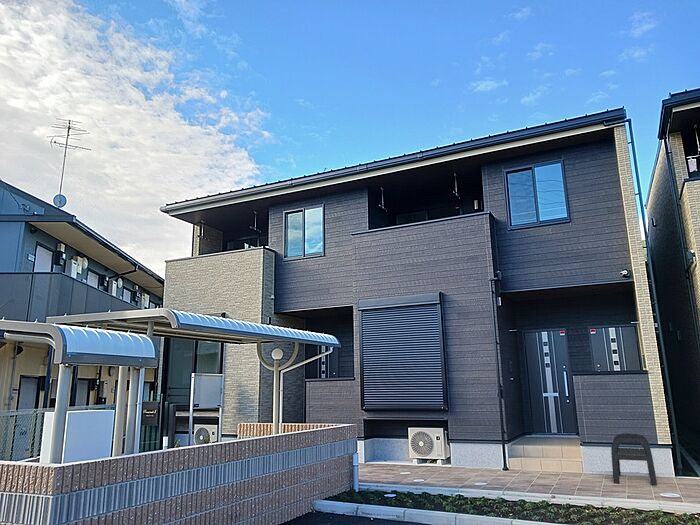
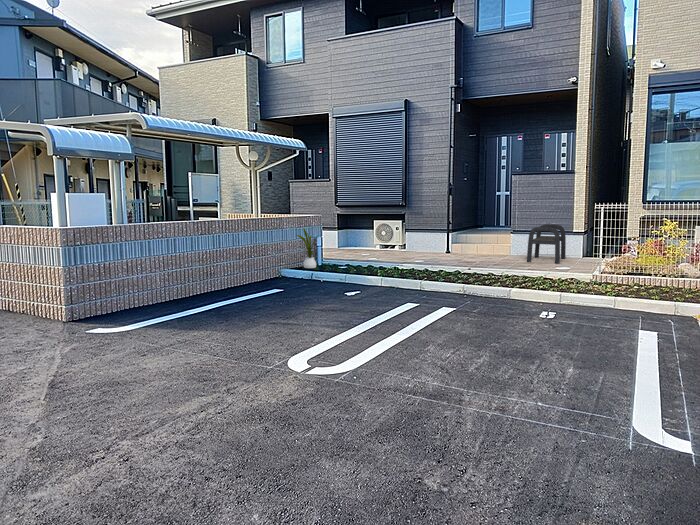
house plant: none [335,445,363,498] -> present [297,228,316,268]

